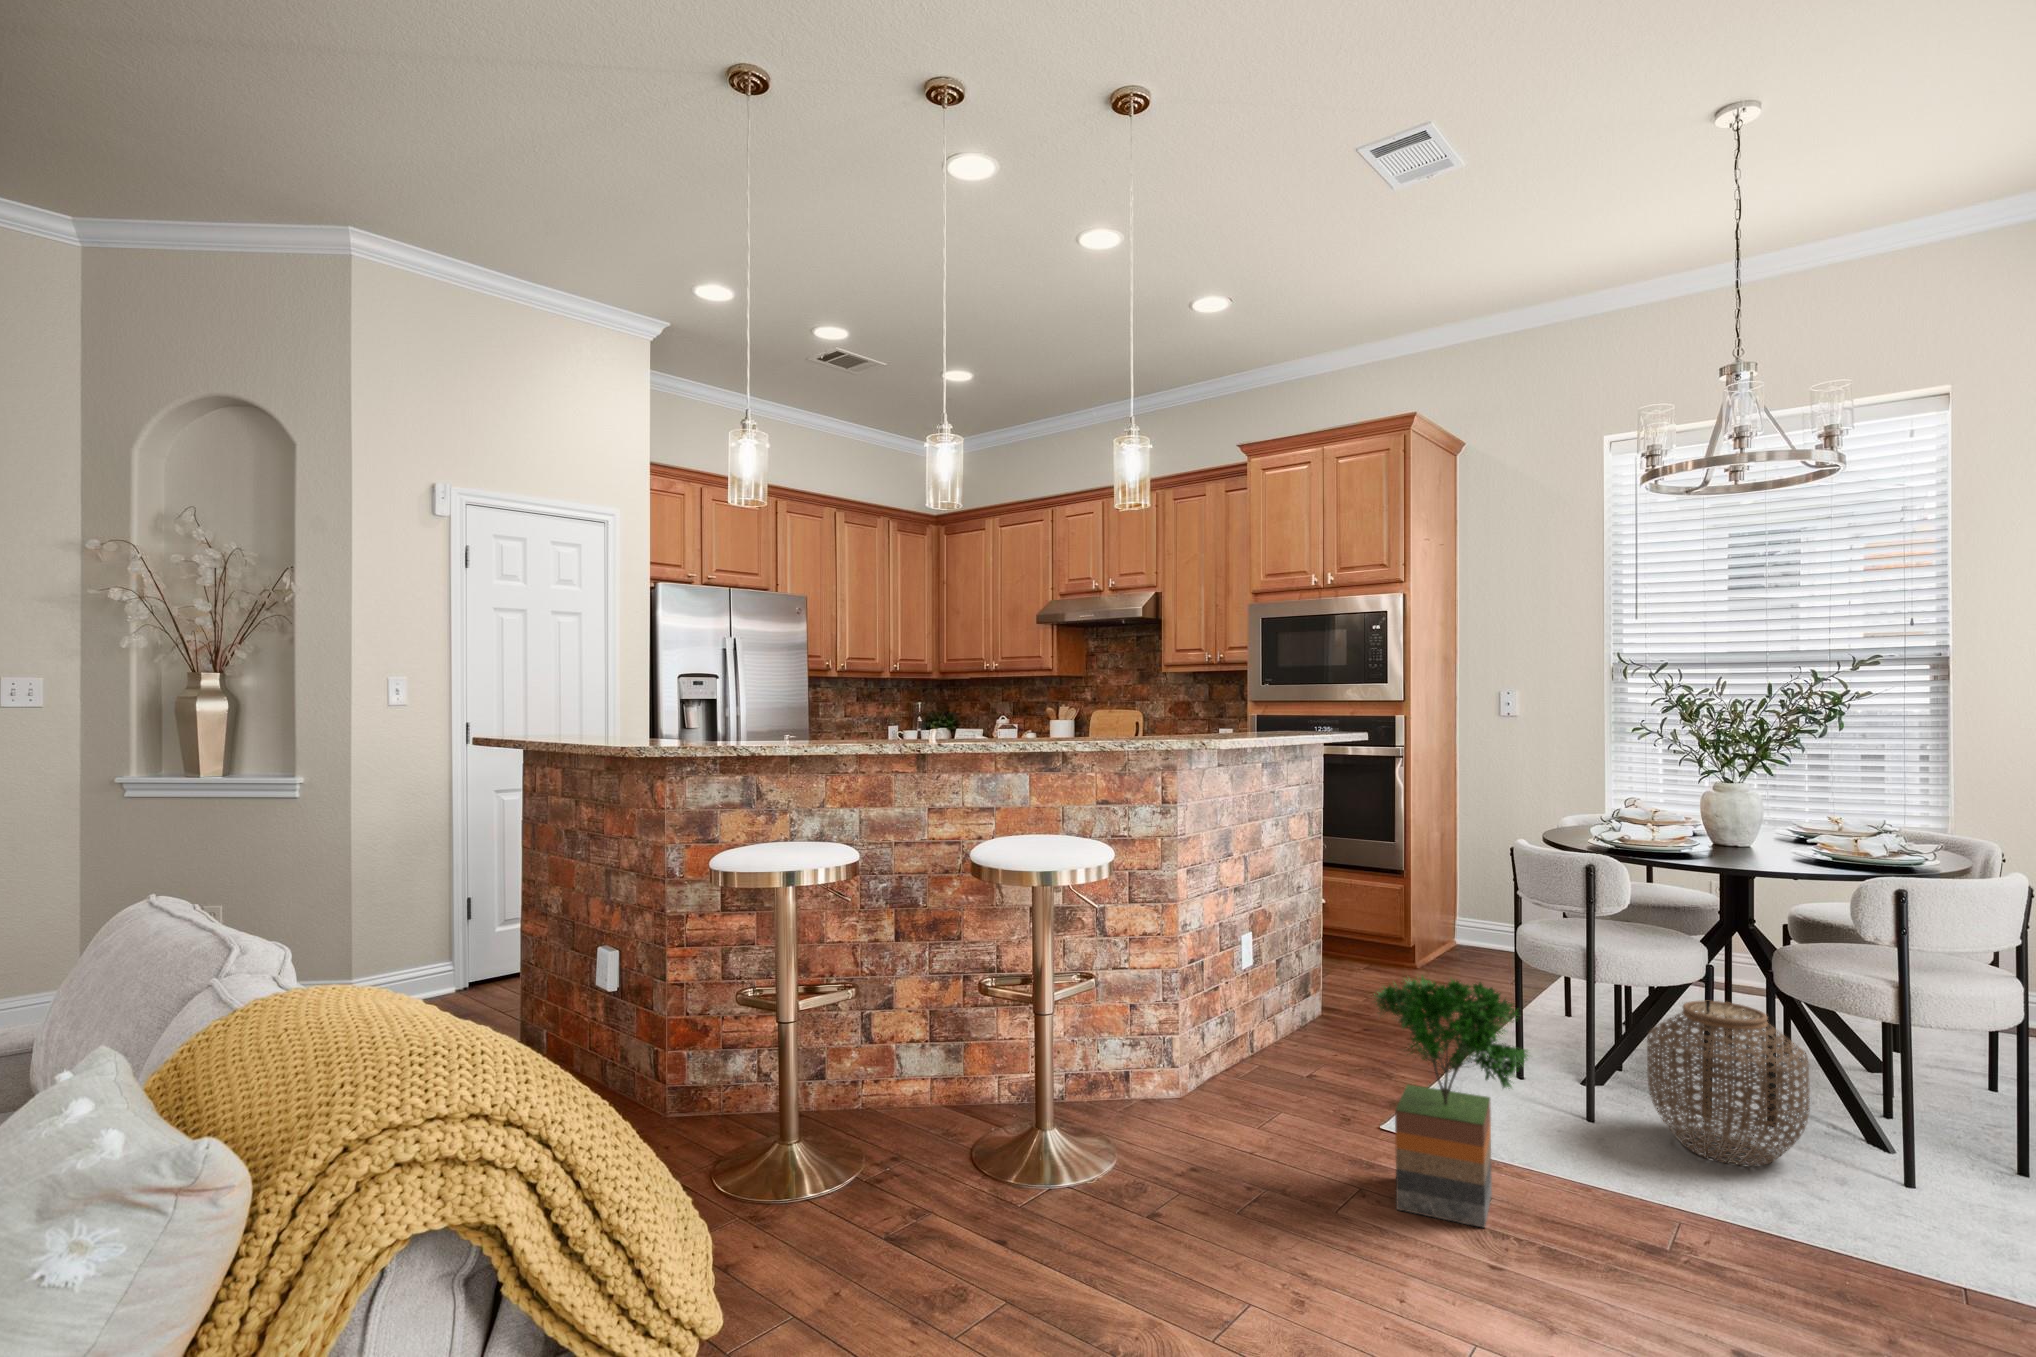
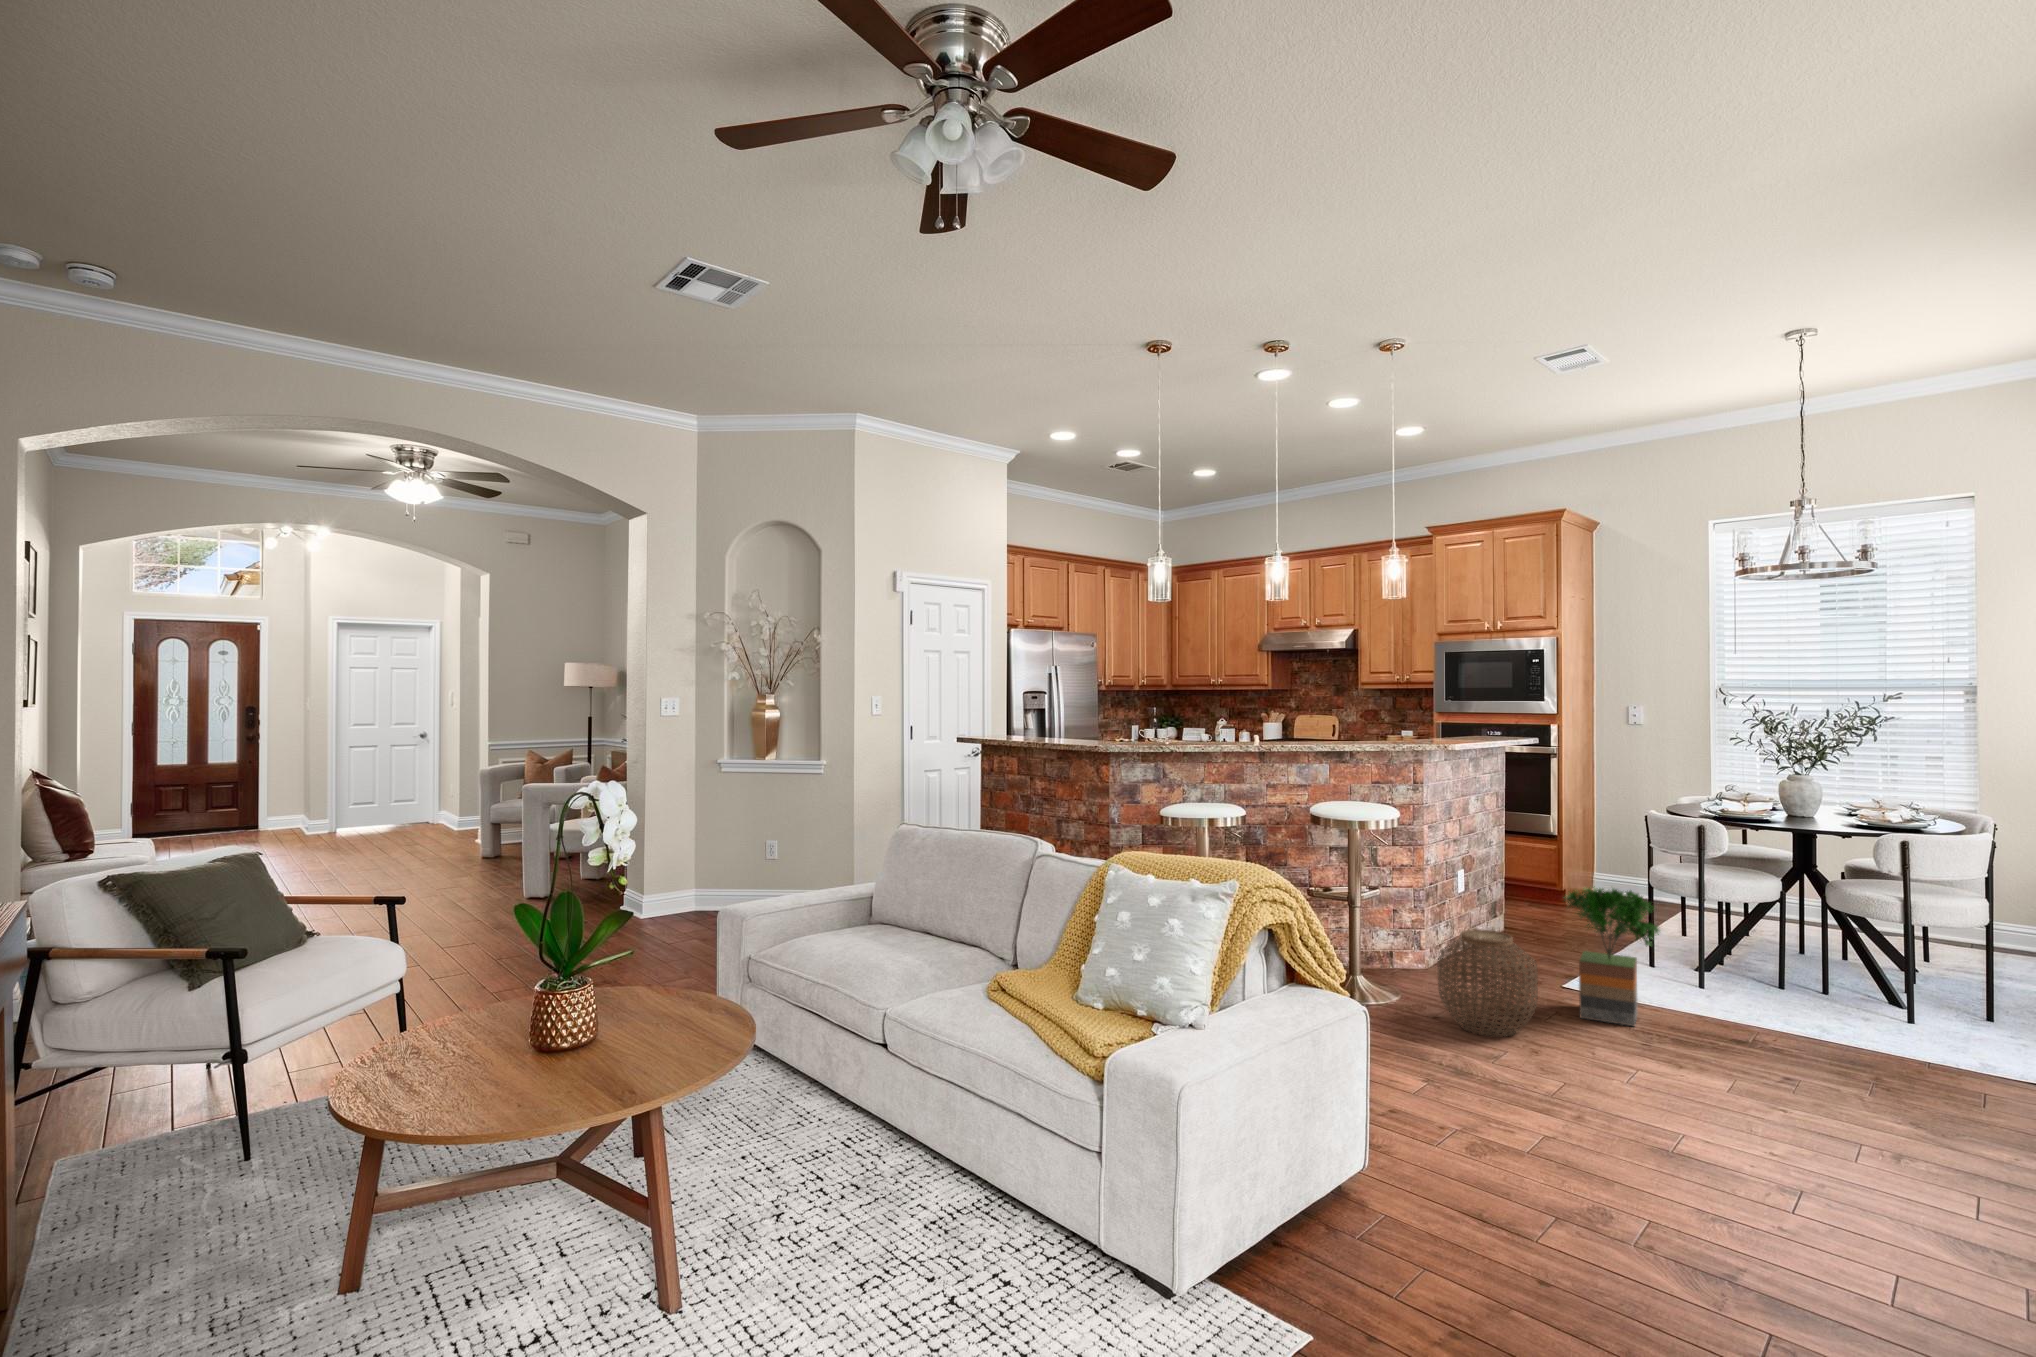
woven basket: present [1647,1001,1810,1166] -> present [1438,929,1538,1037]

